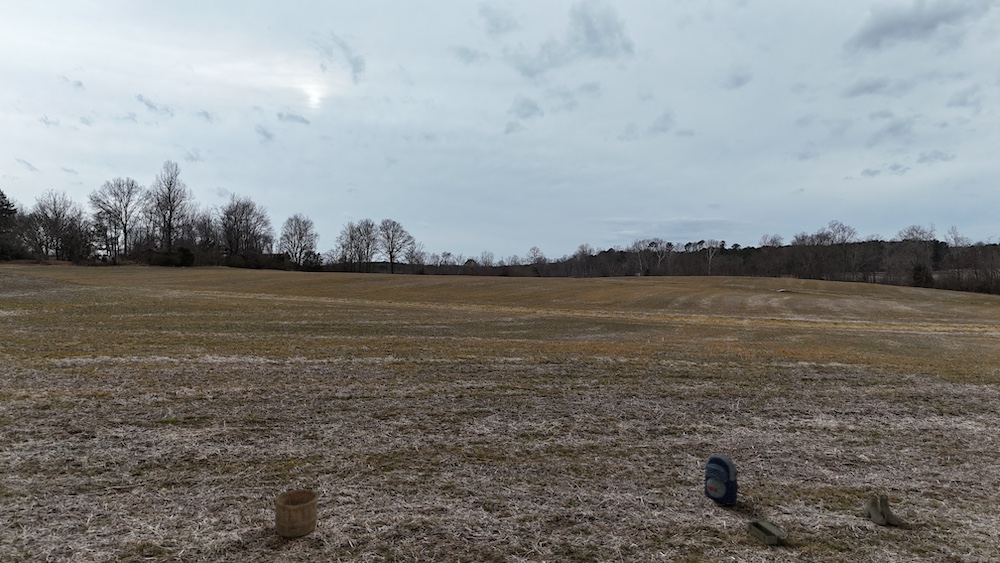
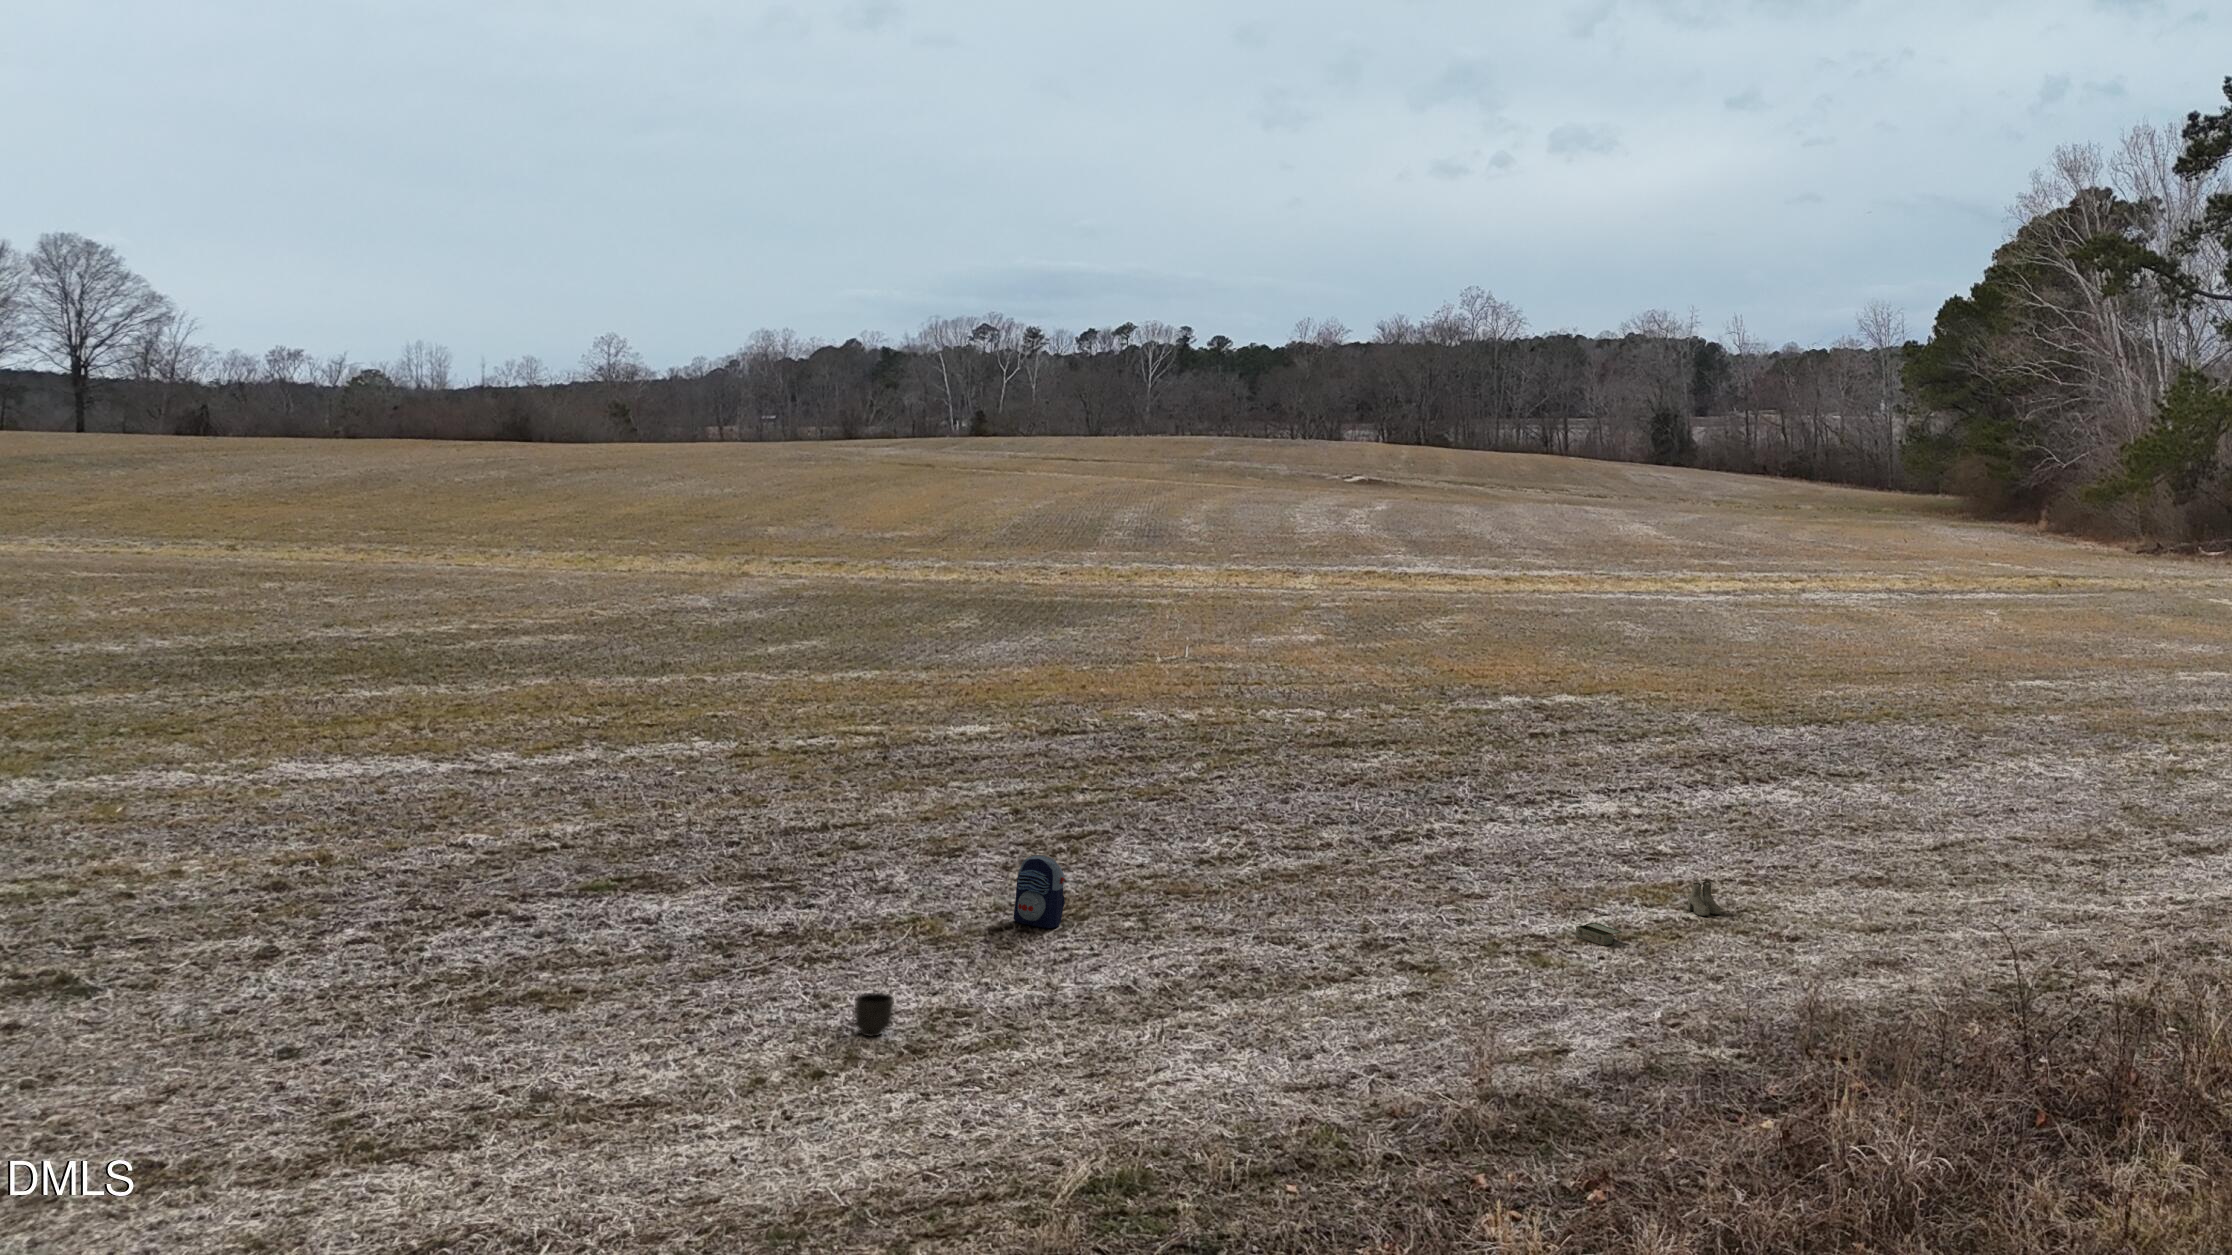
backpack: present [704,454,738,505] -> present [1014,855,1065,928]
wooden bucket: present [275,489,319,537] -> none [1030,944,1092,1006]
planter: none [123,511,153,544] -> present [855,993,894,1037]

